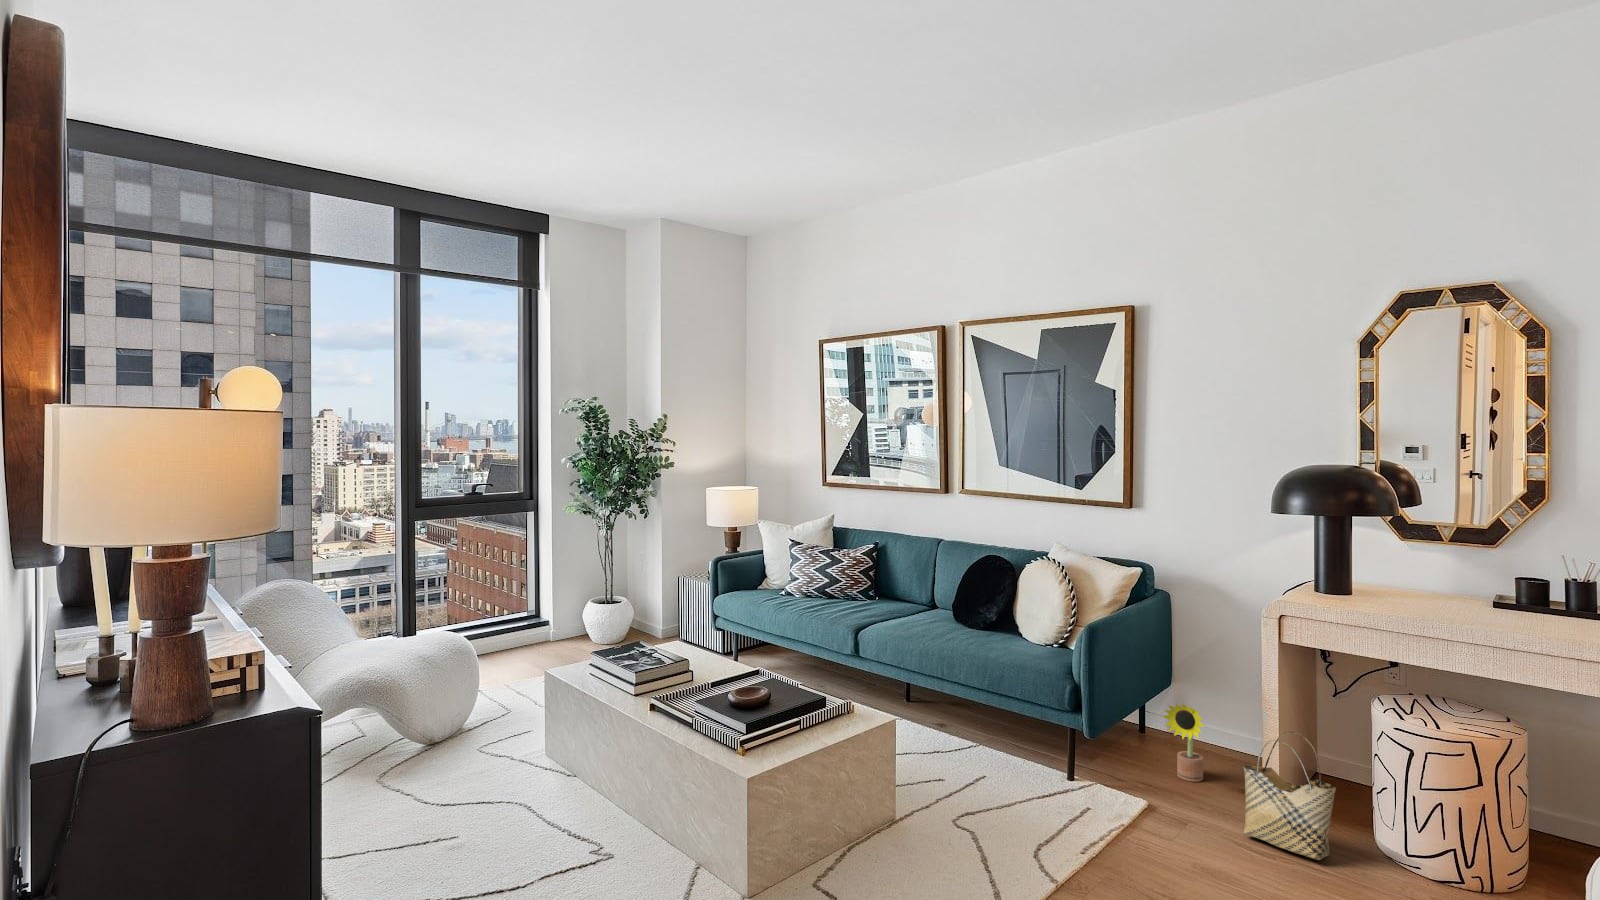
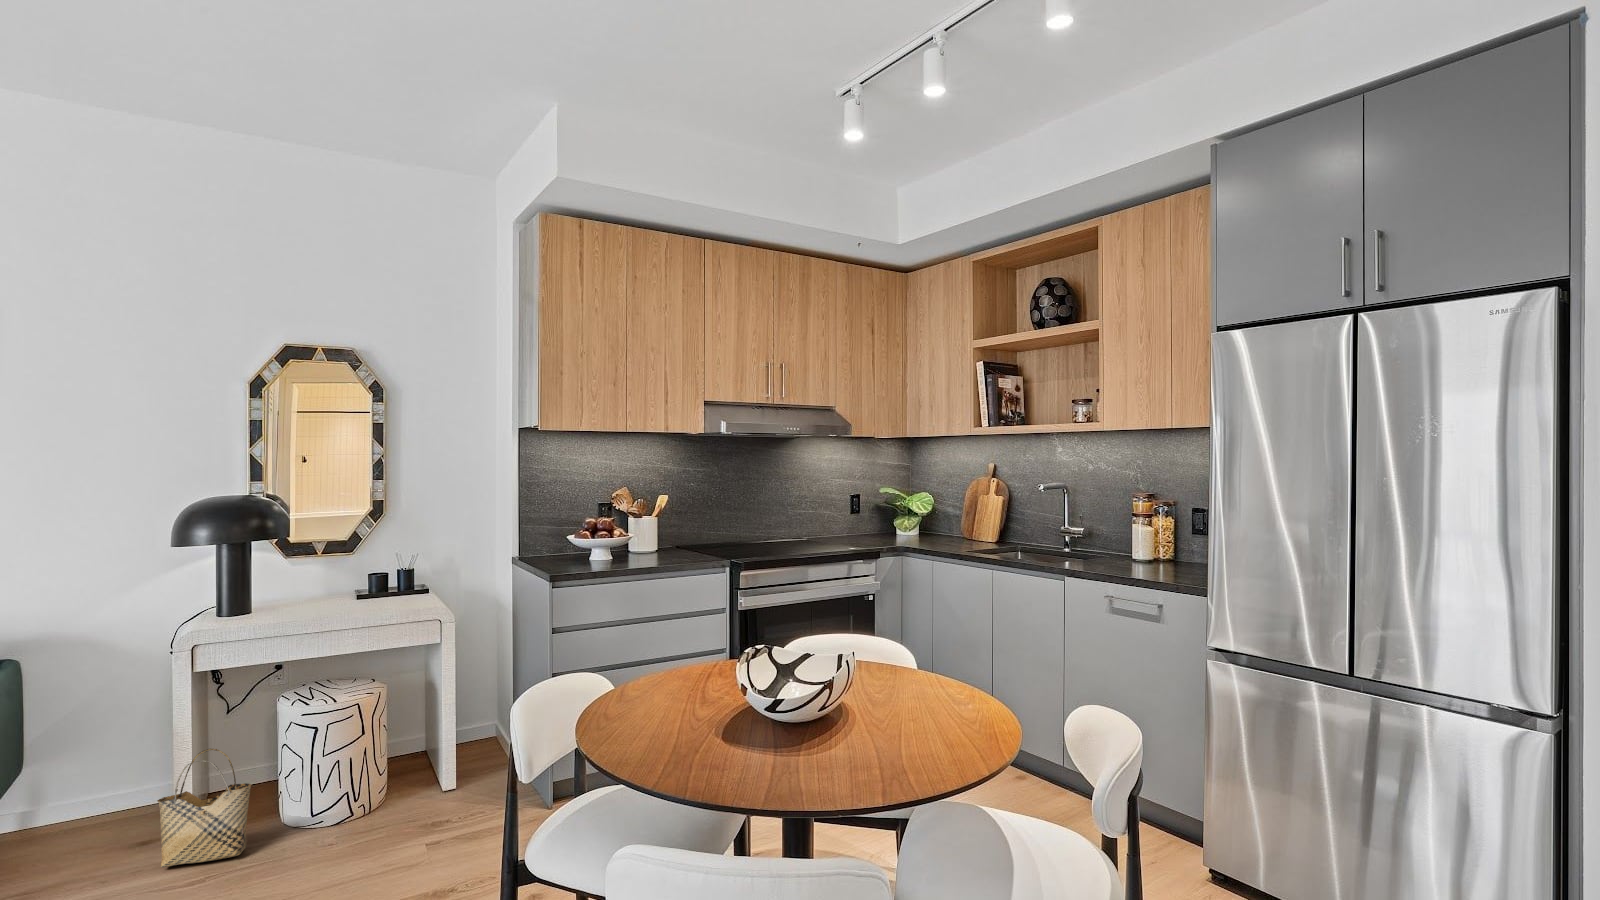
decorative plant: present [1164,703,1204,782] -> none [45,765,102,850]

